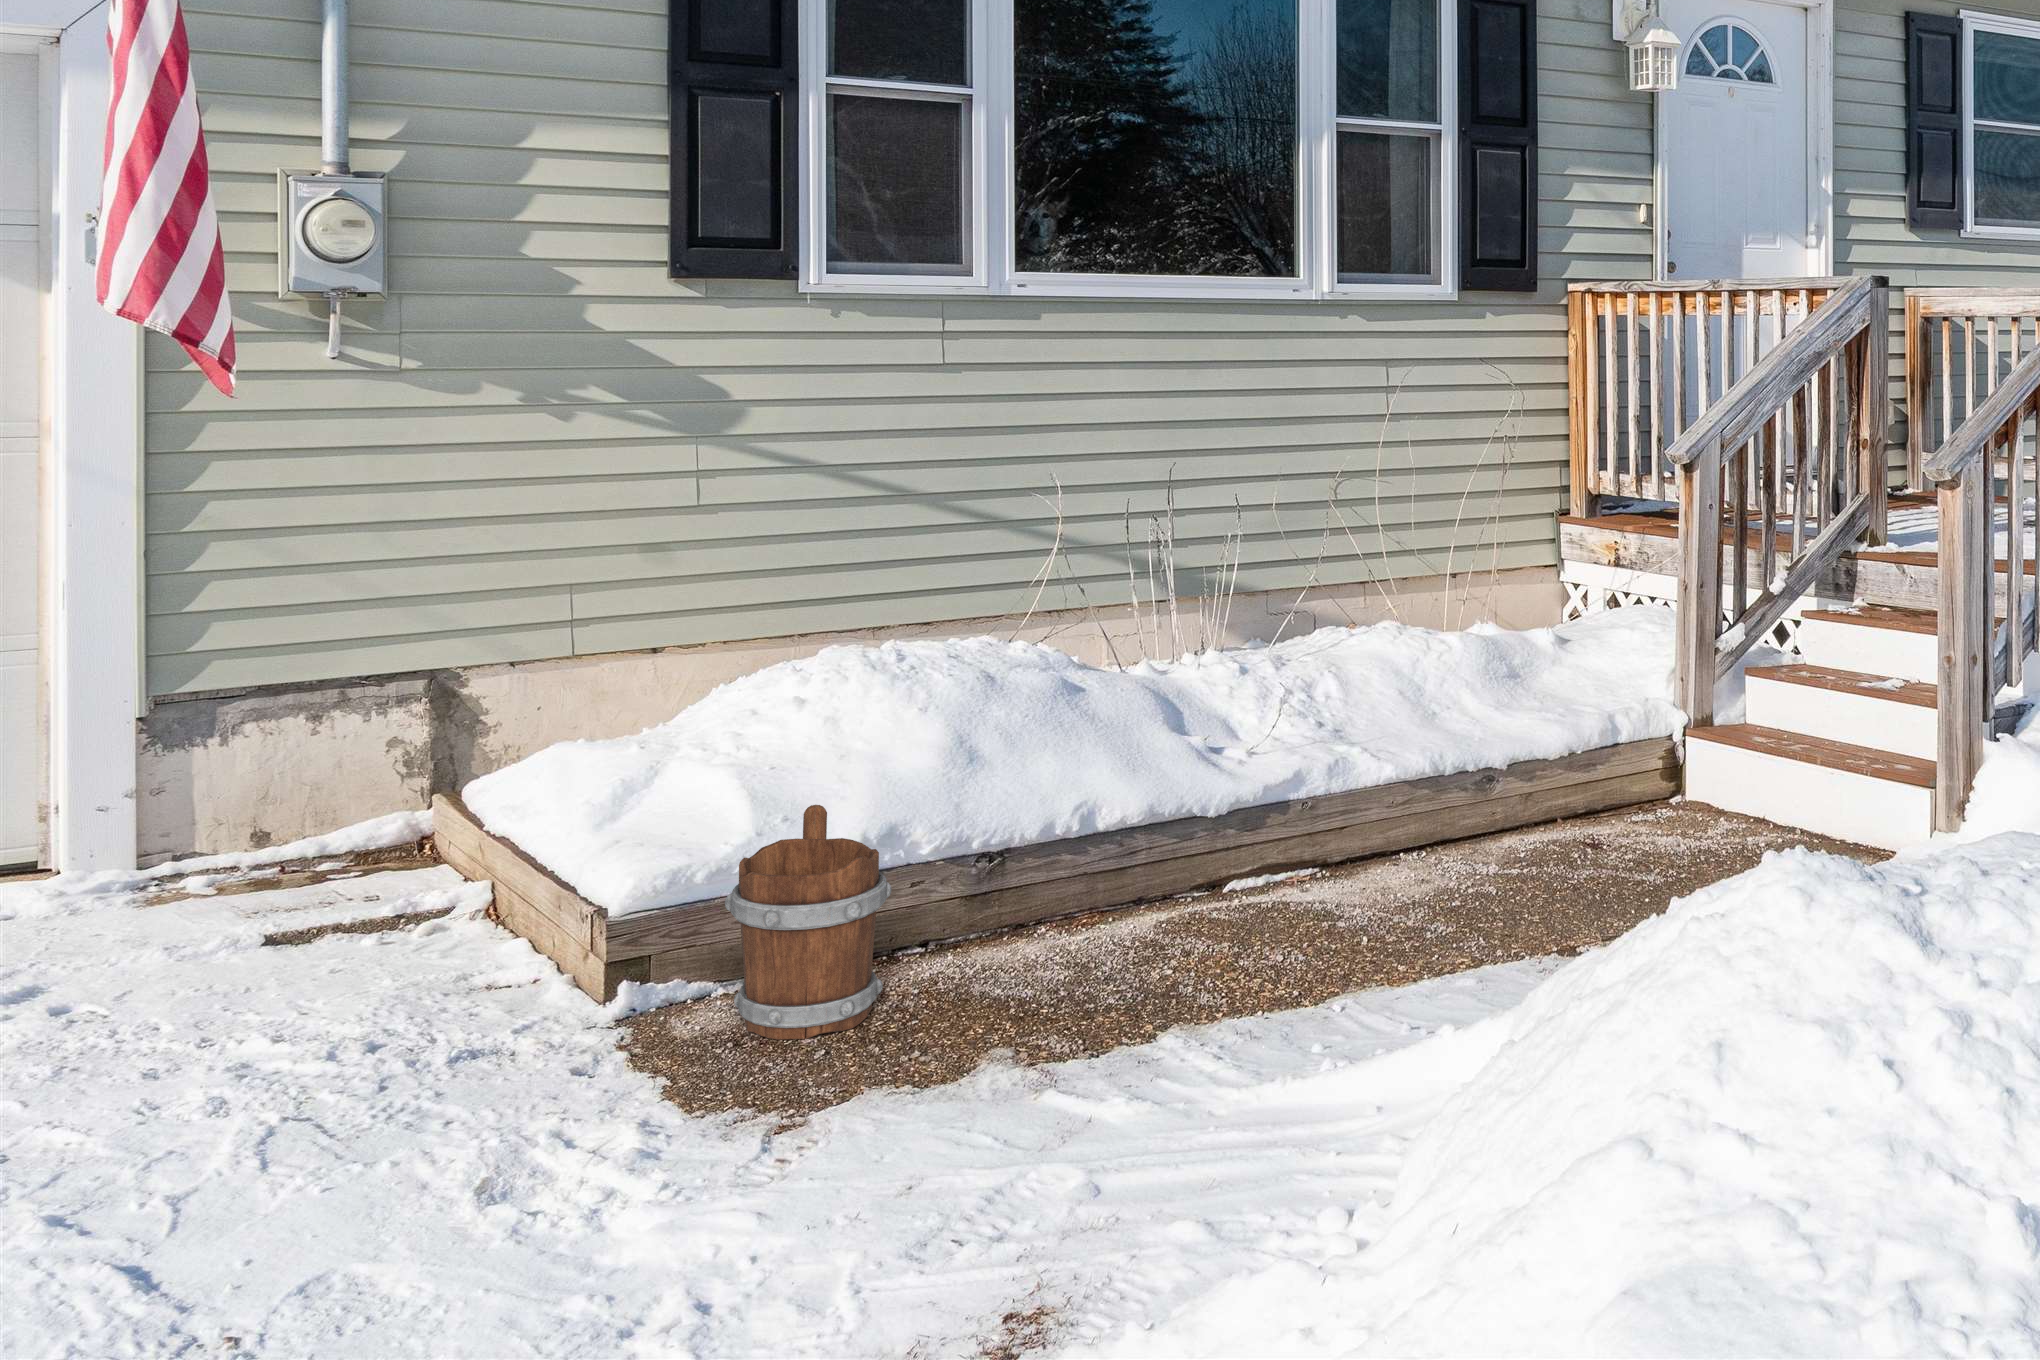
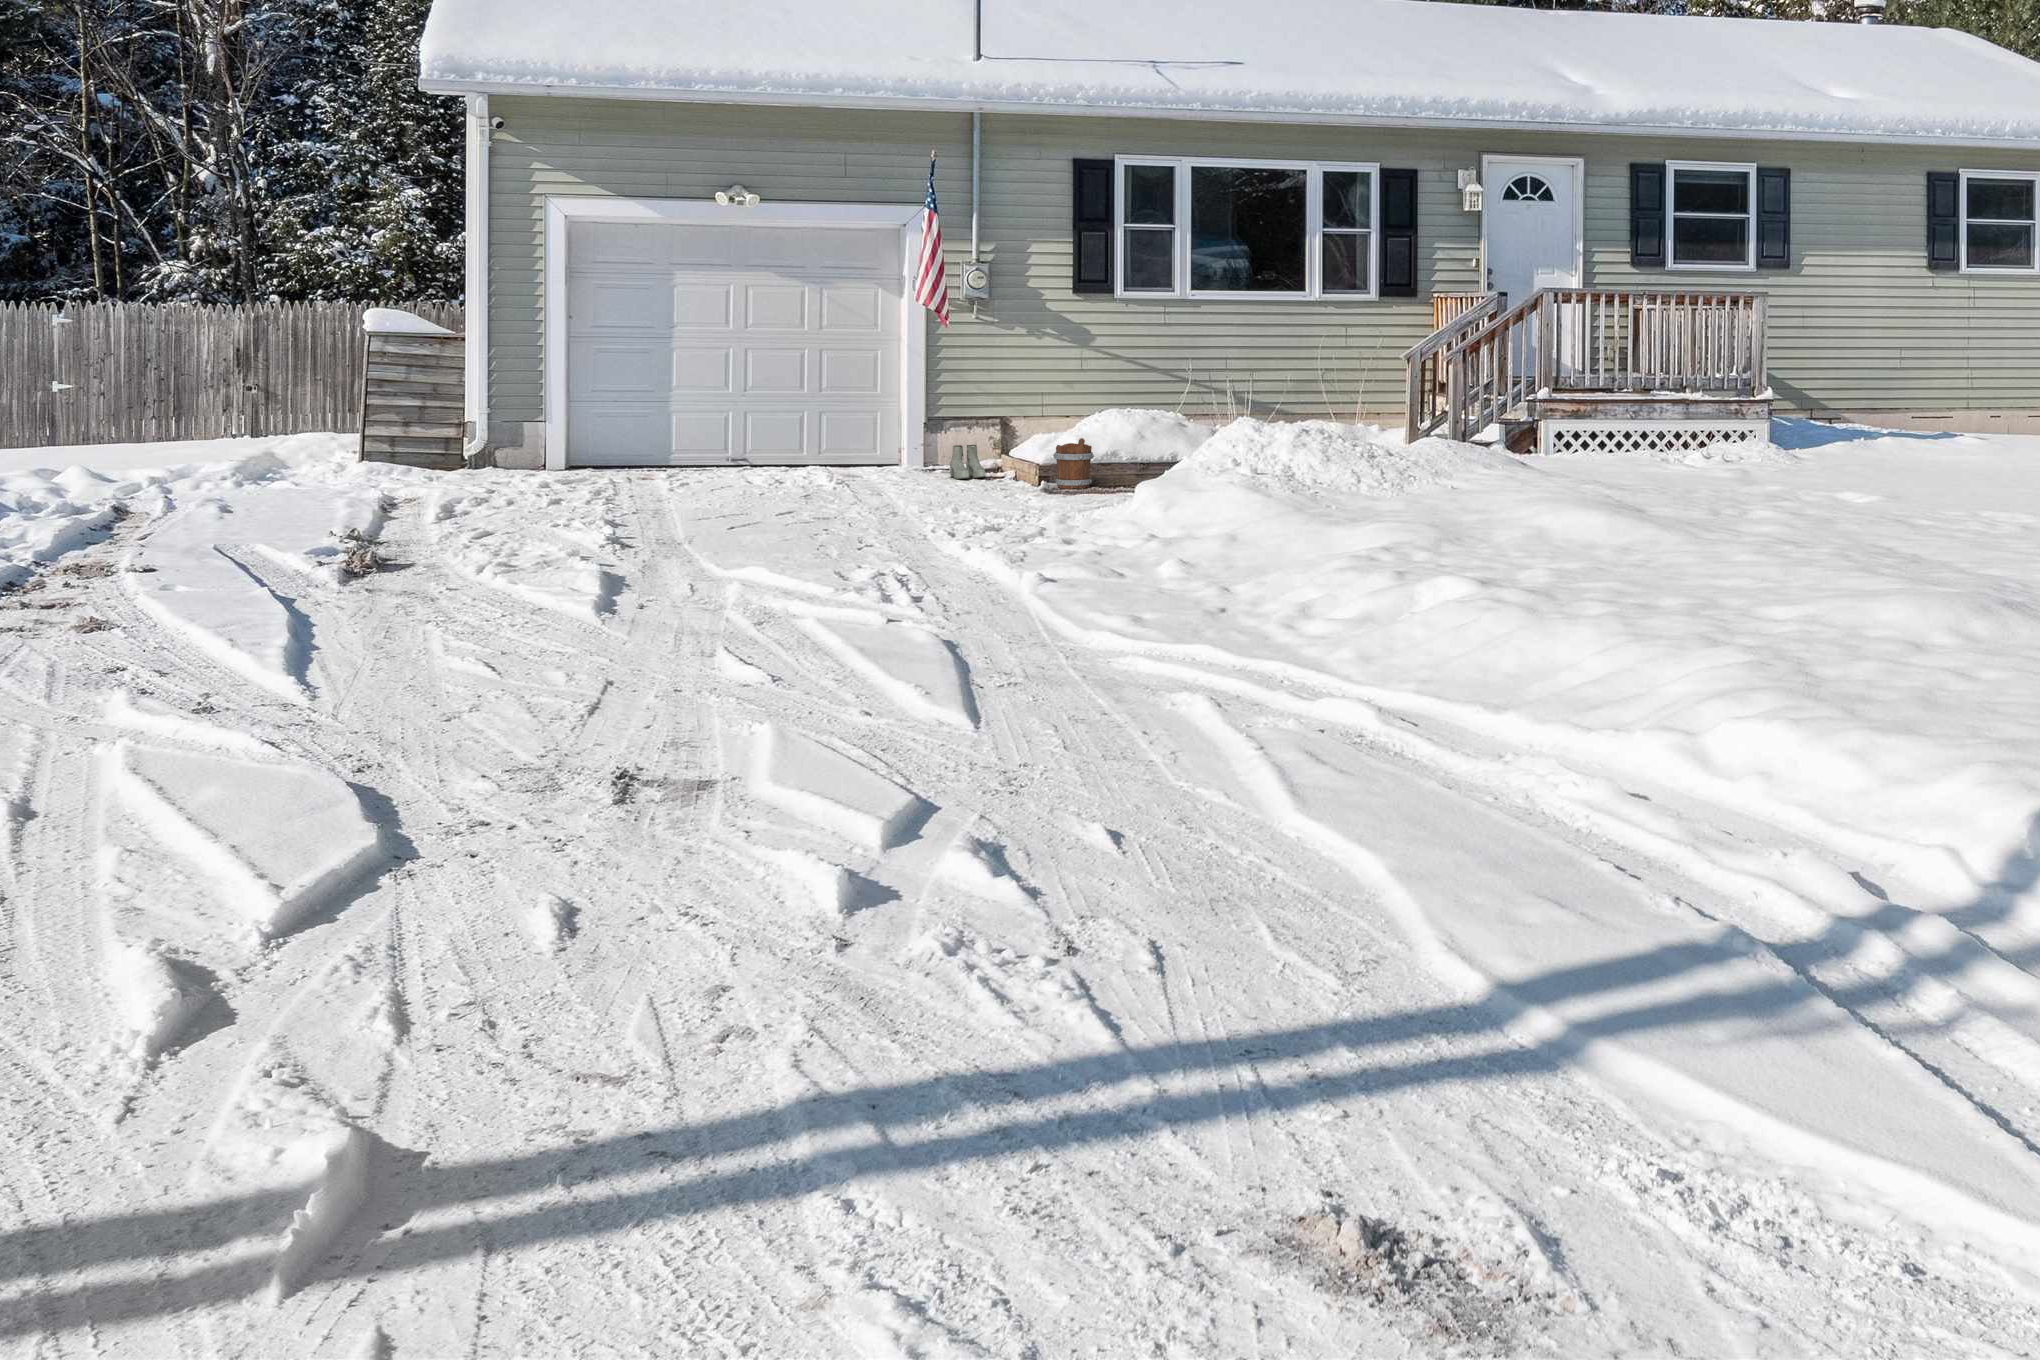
boots: none [244,835,402,996] -> present [950,445,986,479]

